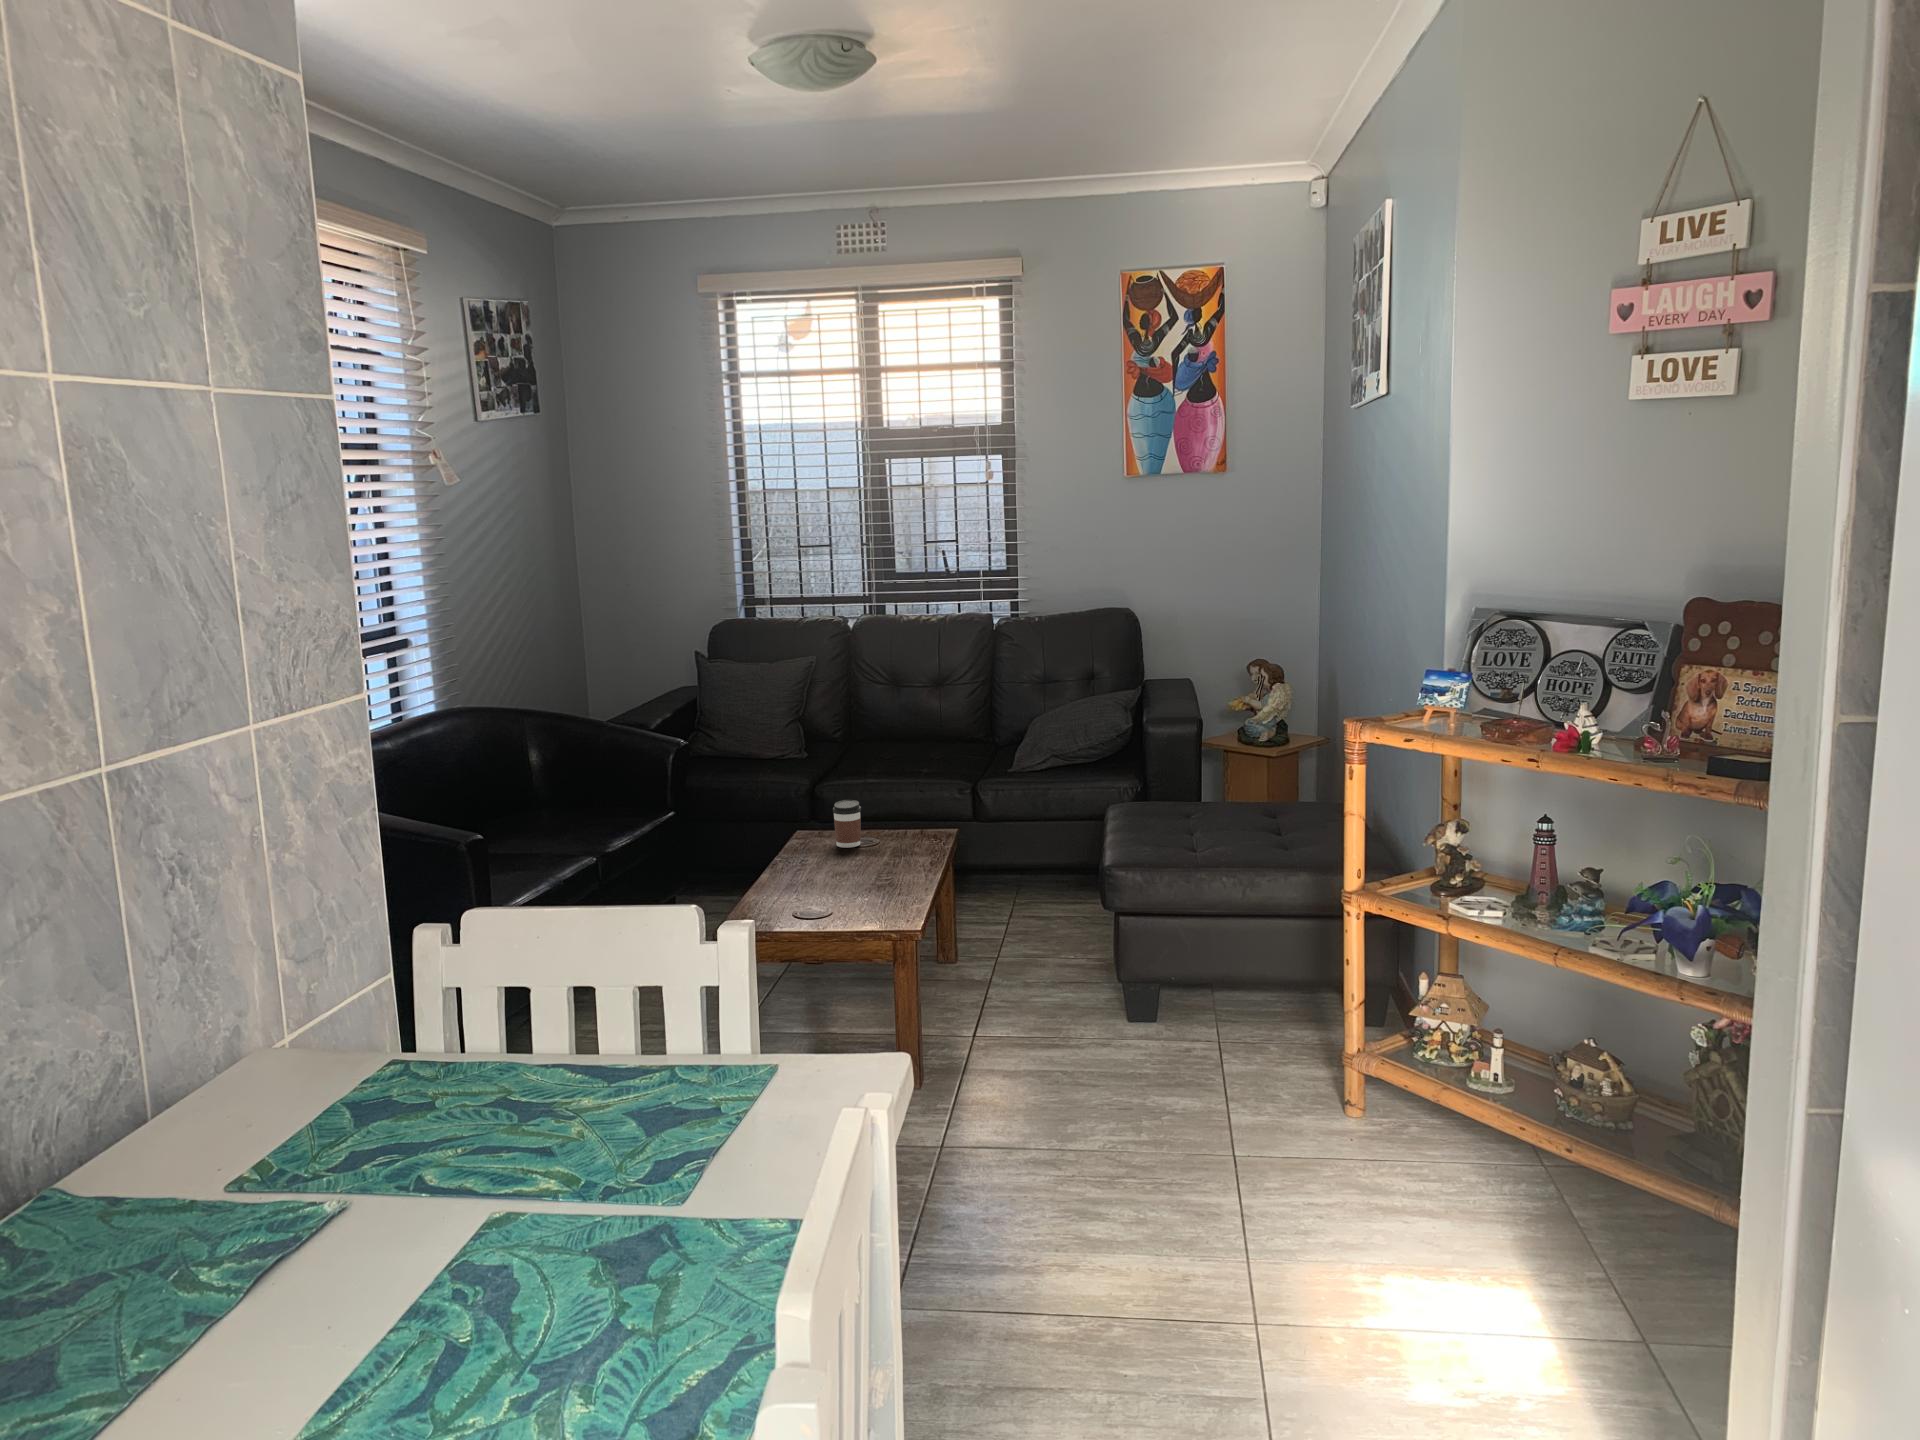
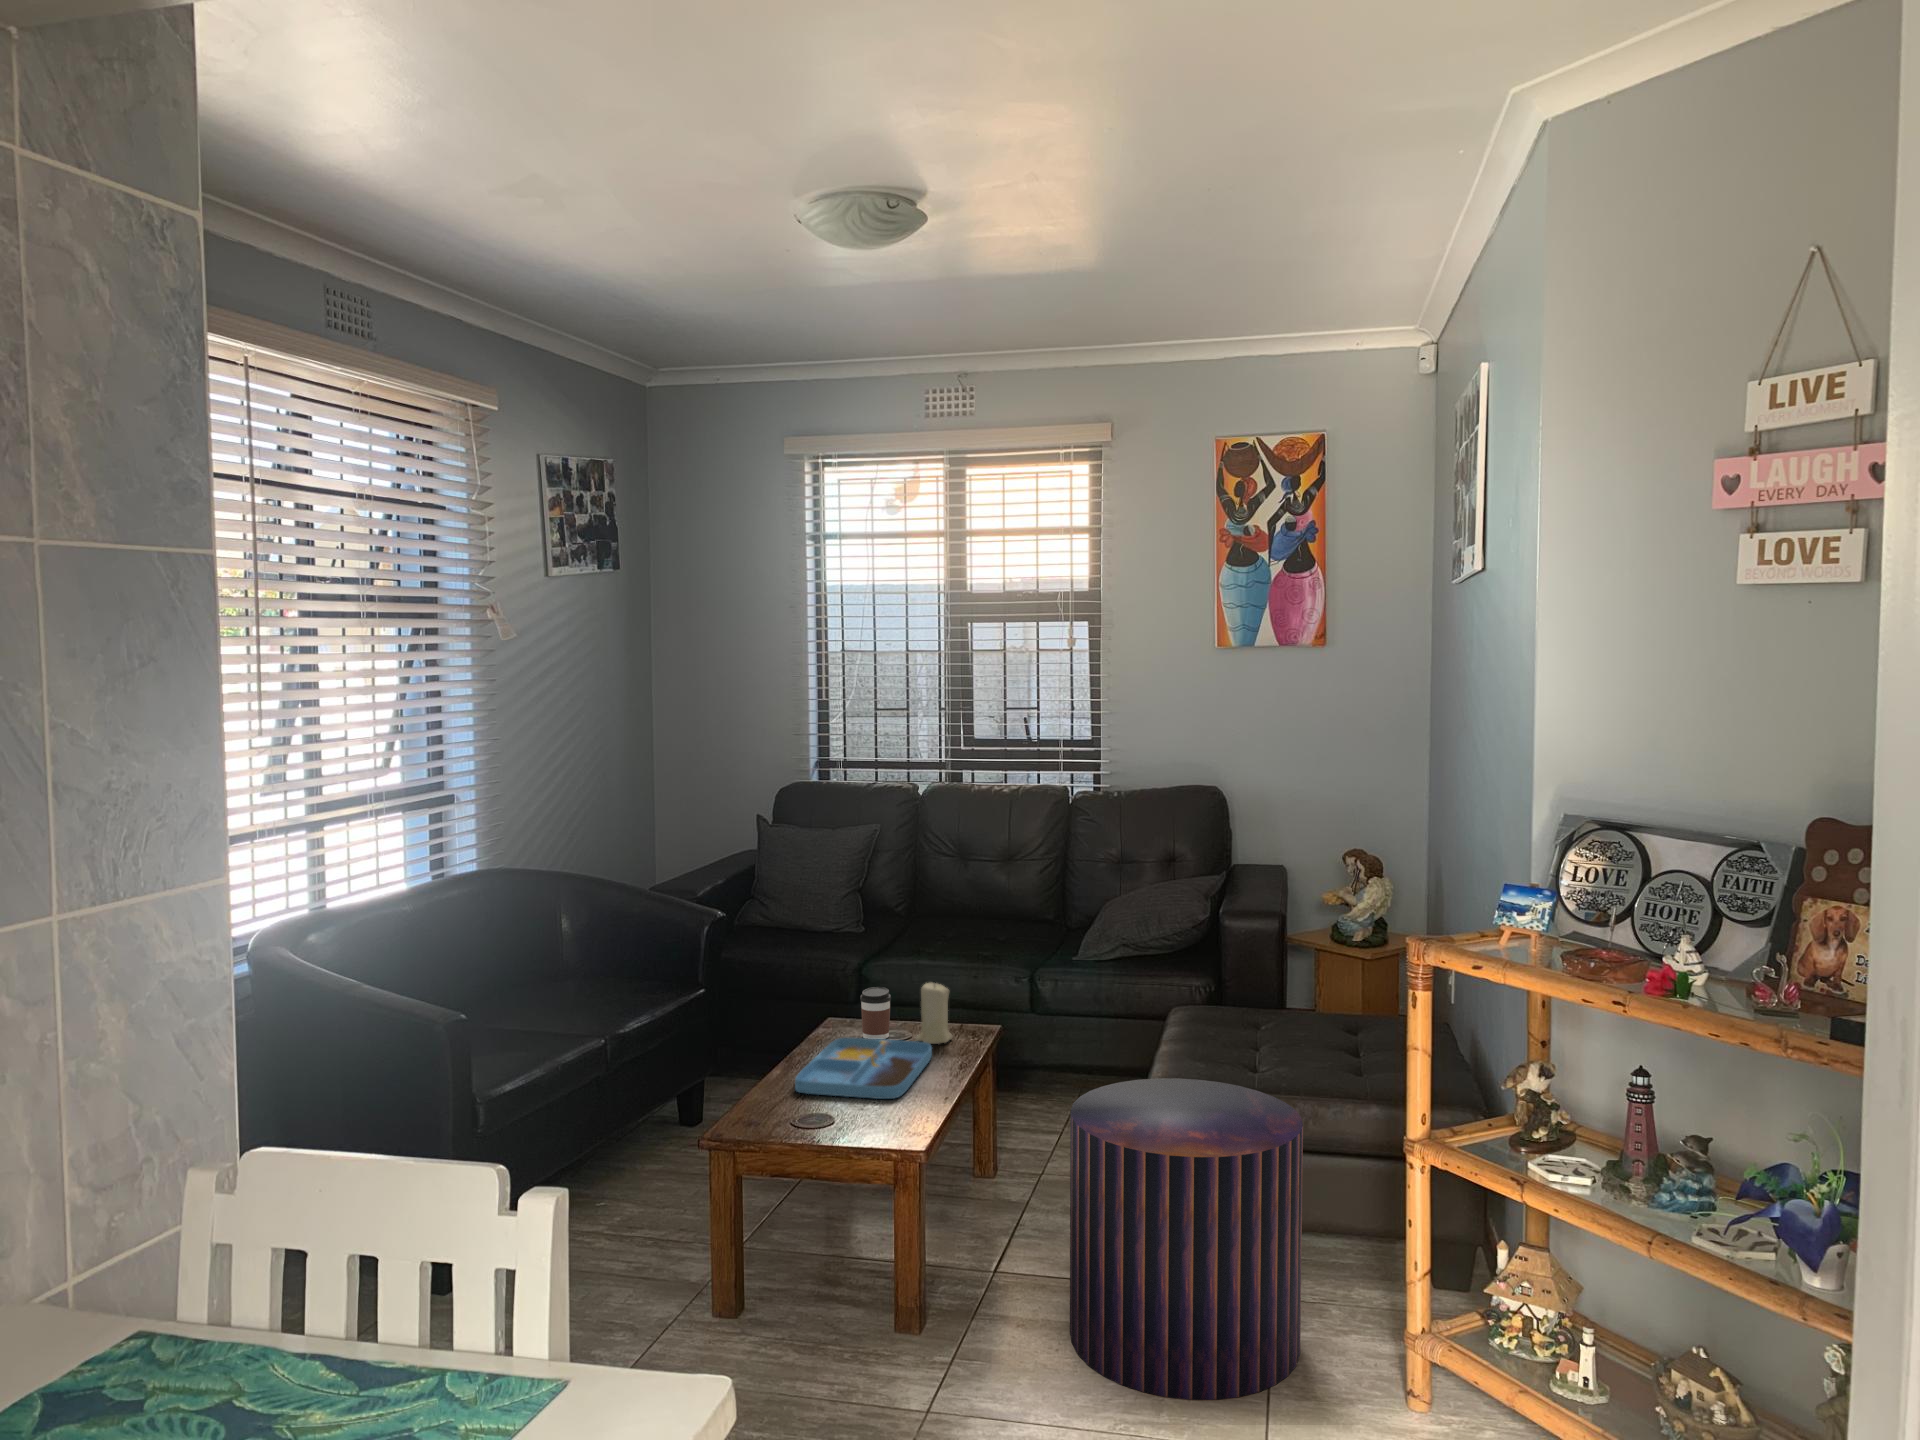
candle: none [886,792,920,848] -> present [915,982,952,1044]
tray: none [790,845,906,894] -> present [795,1038,932,1099]
pouf: none [1051,860,1254,1120] -> present [1070,1078,1303,1400]

